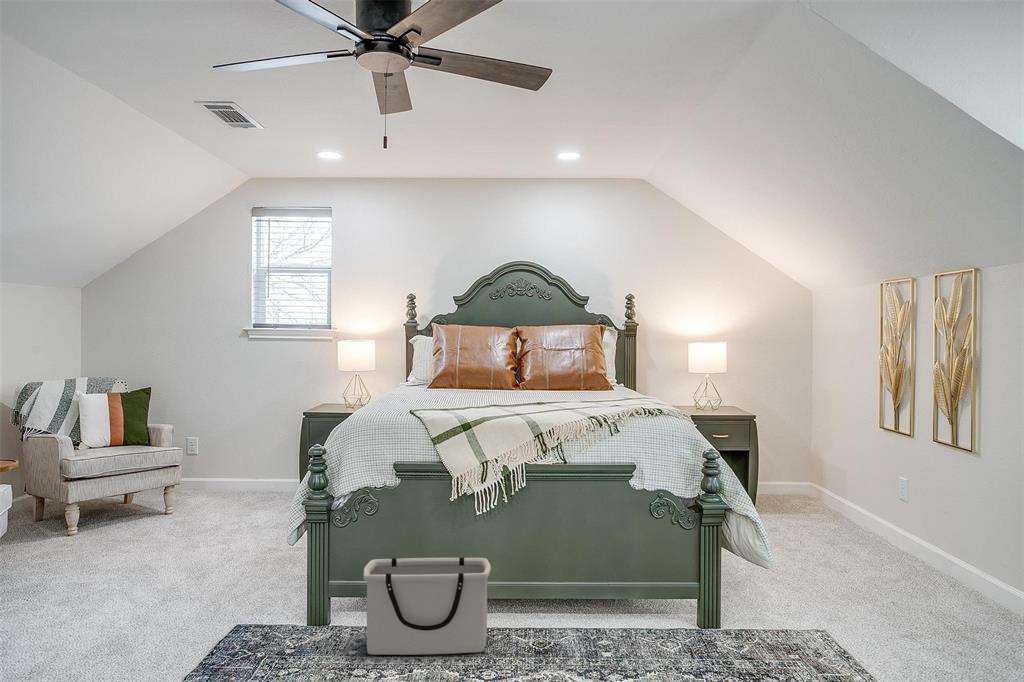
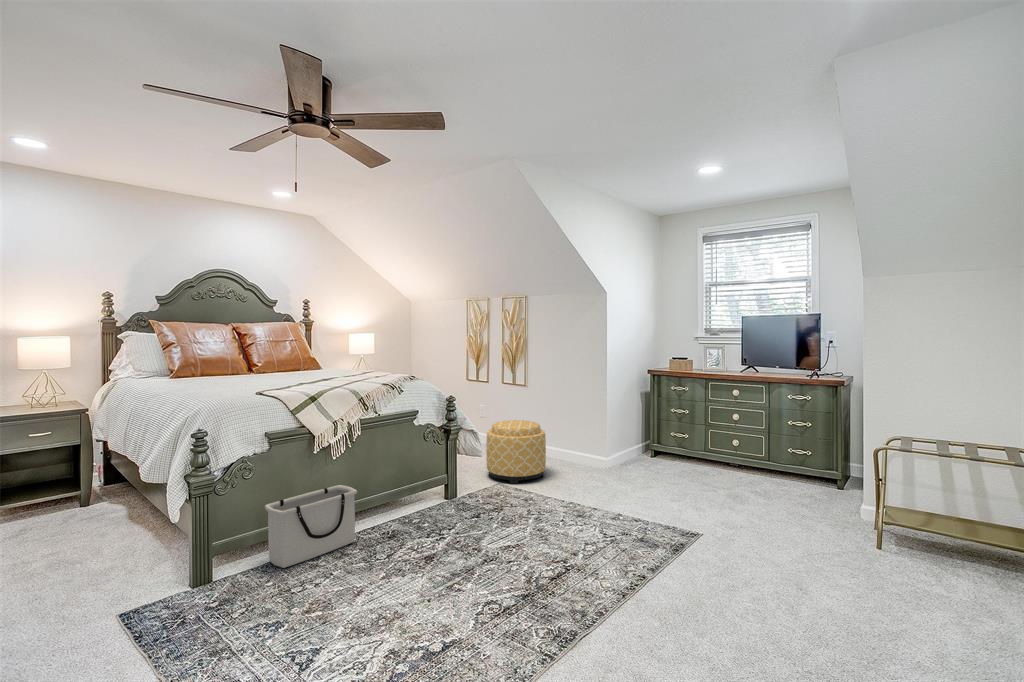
ottoman: none [820,513,960,656] -> present [486,420,546,484]

